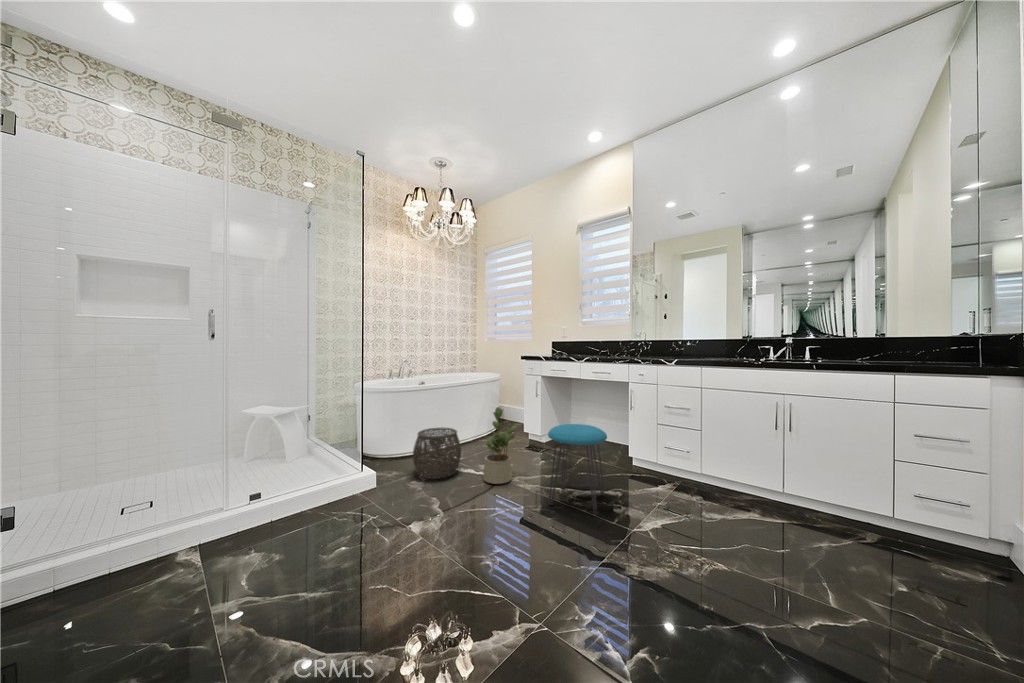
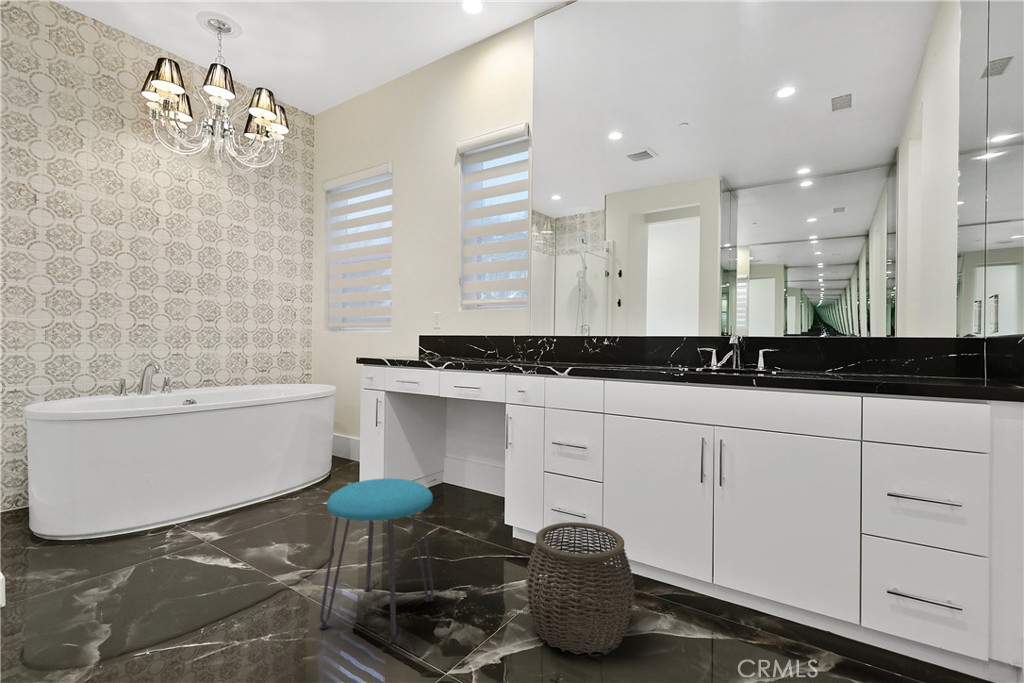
potted plant: present [484,407,517,484] -> none [232,449,306,587]
woven basket: present [413,427,461,479] -> present [525,522,635,655]

